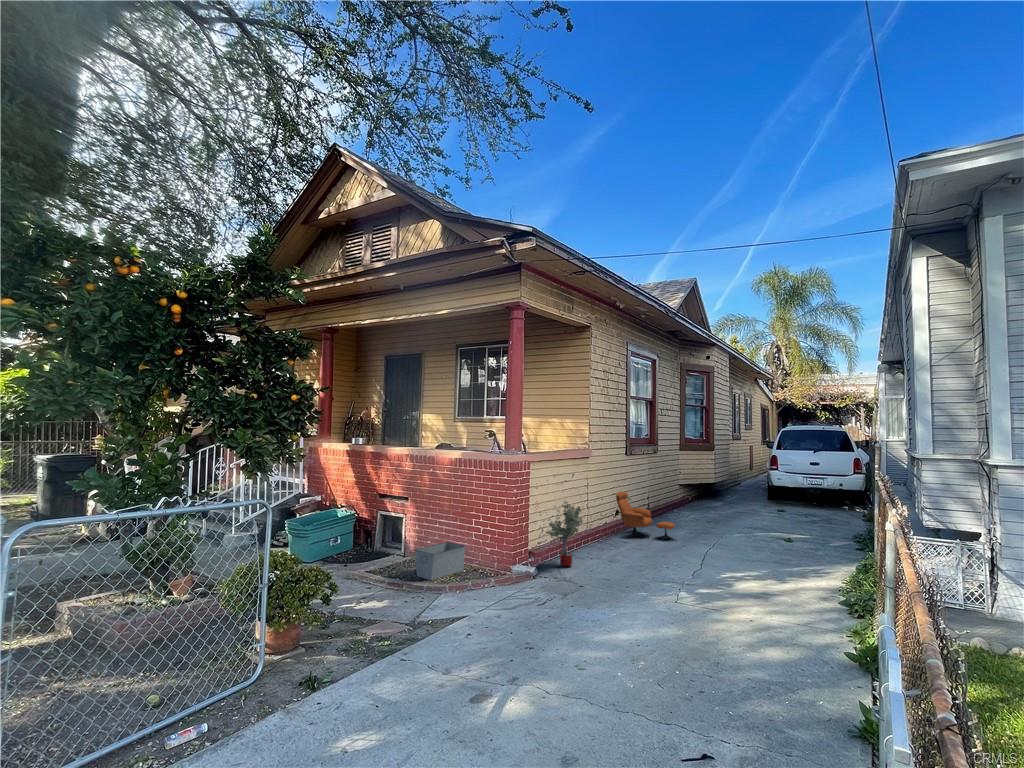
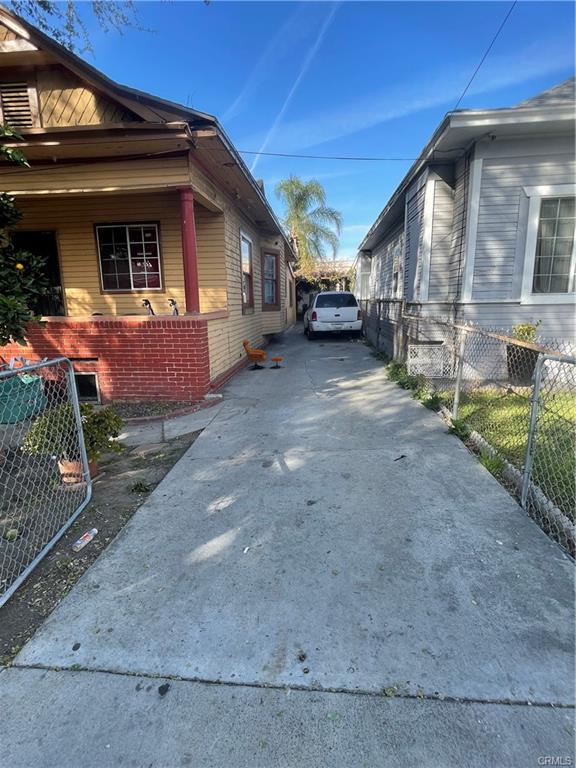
potted tree: present [546,501,583,567] -> none [218,347,241,392]
storage bin: present [415,542,465,580] -> none [127,387,164,415]

